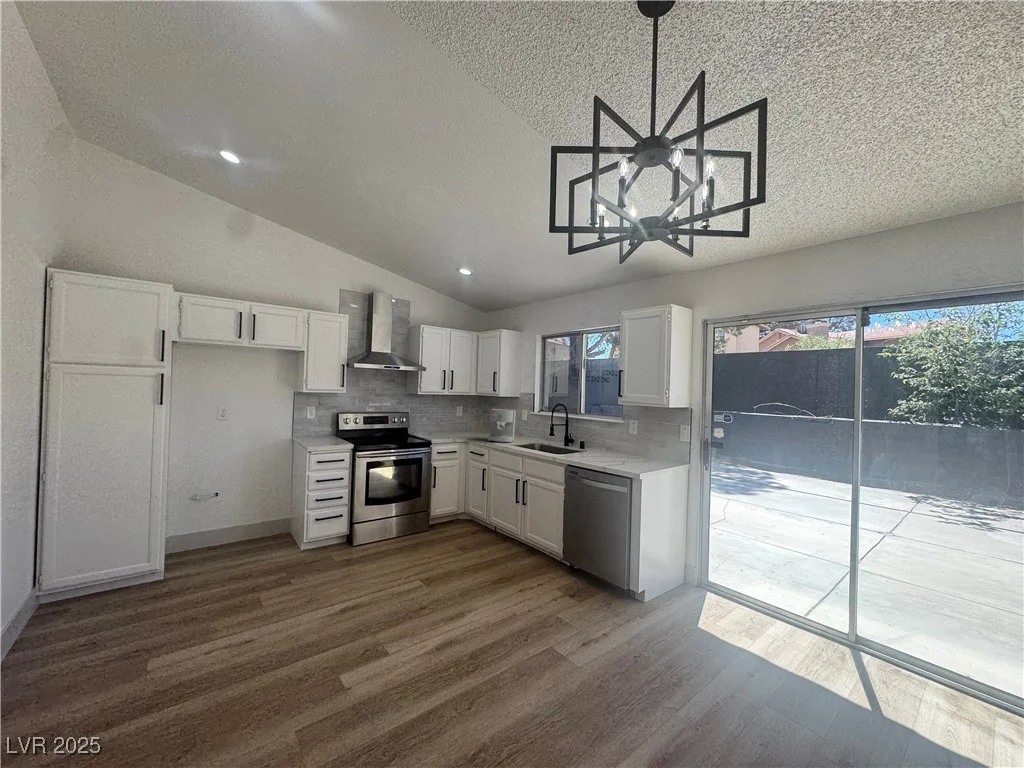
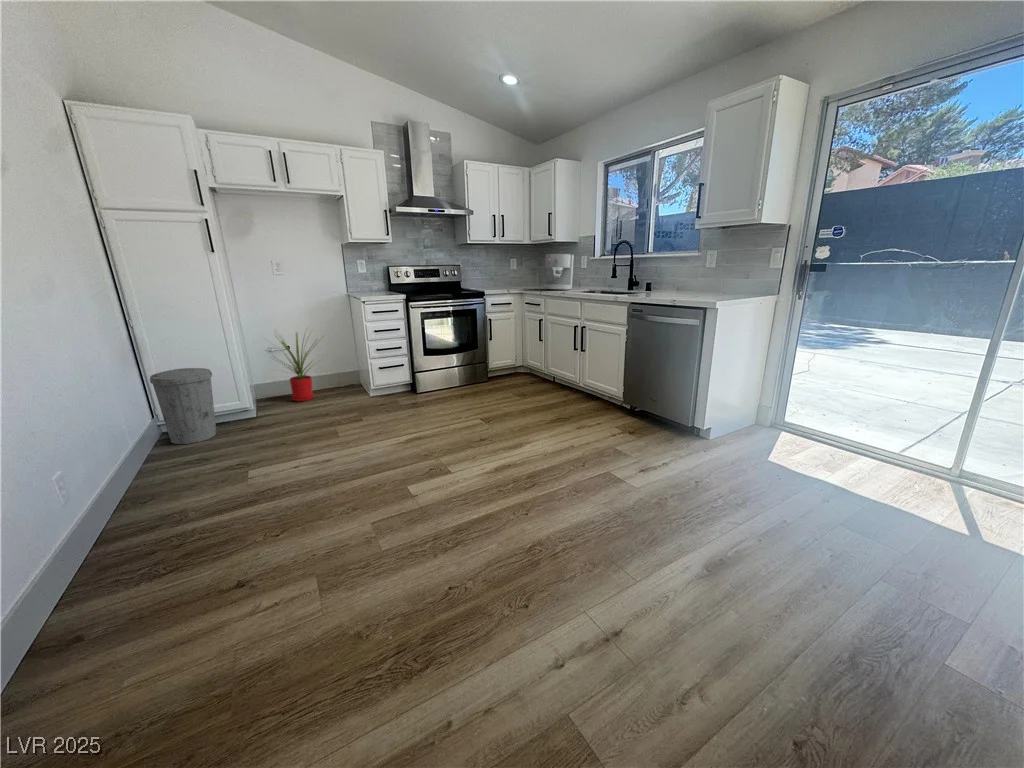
house plant: none [189,474,261,559] -> present [277,333,317,401]
trash can: none [44,527,123,625] -> present [150,368,216,444]

